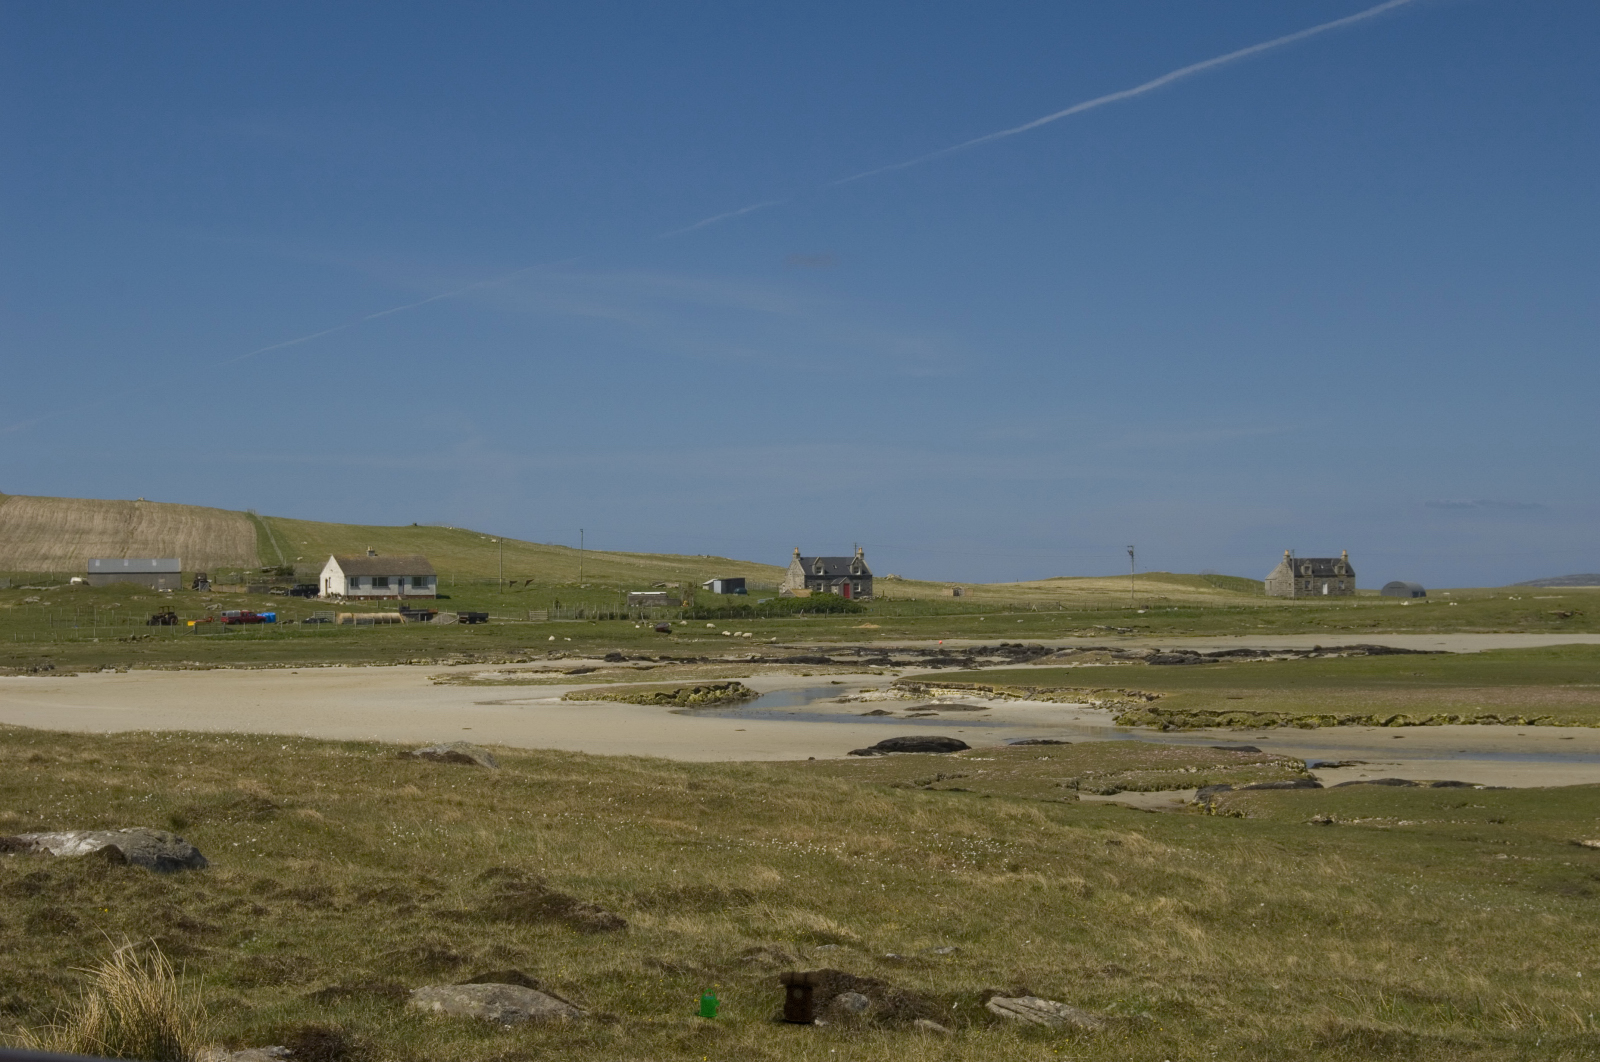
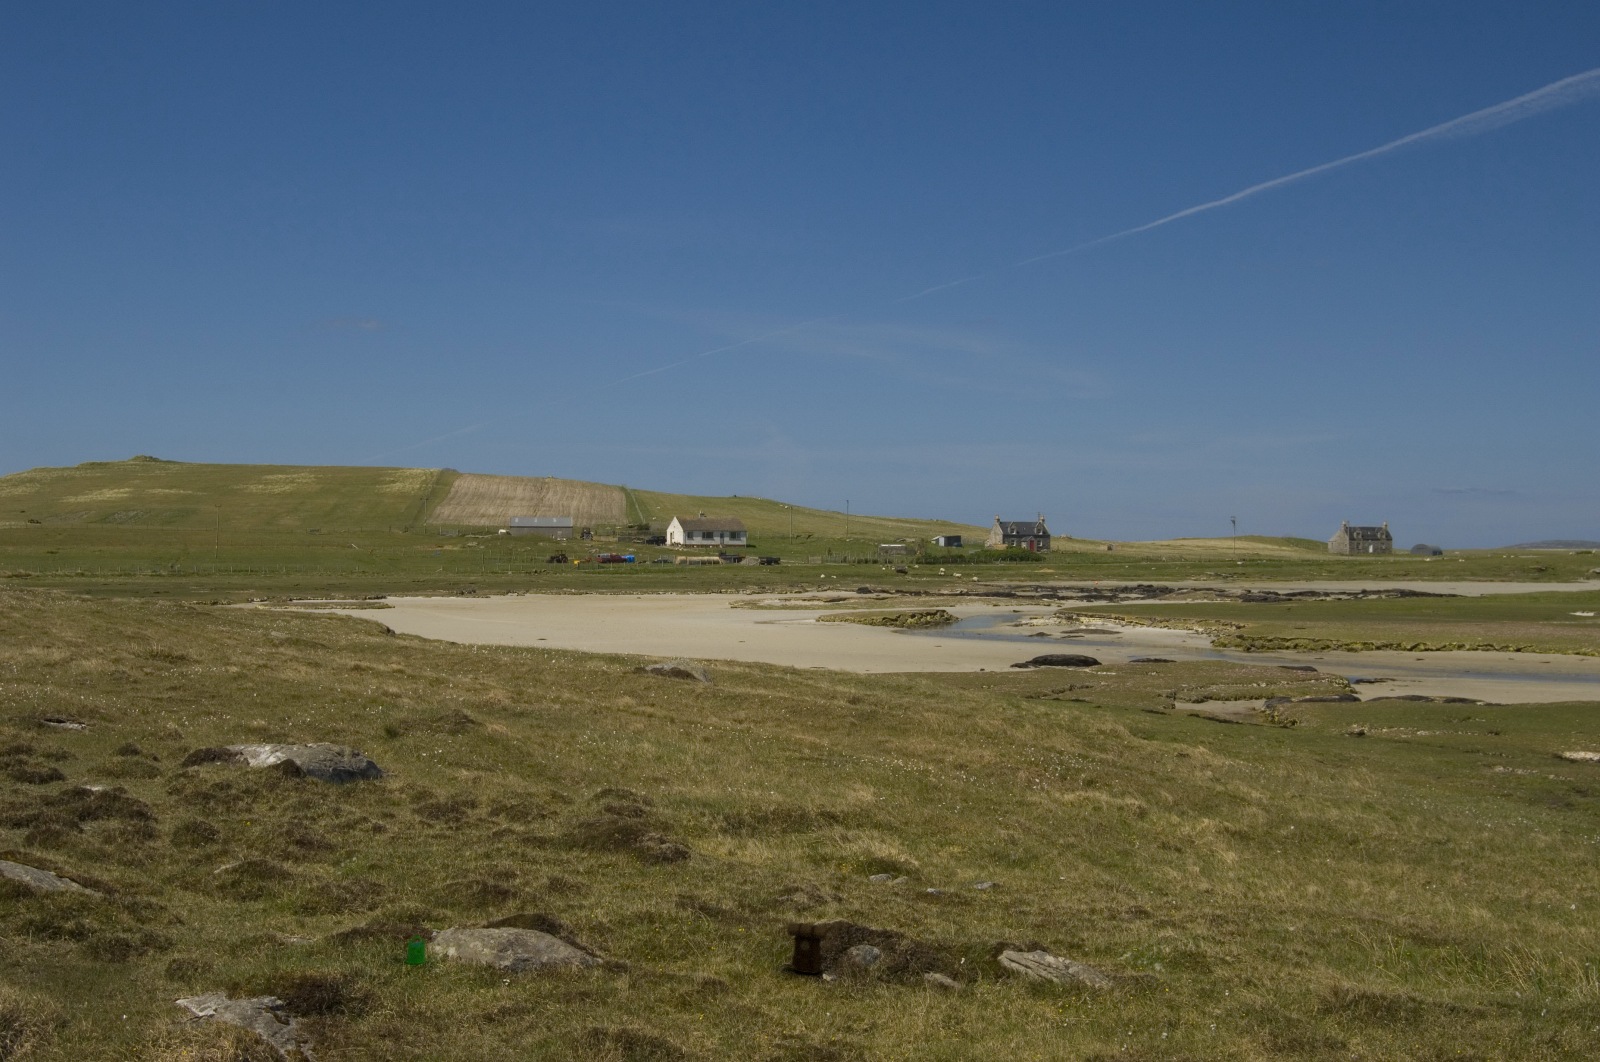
watering can: present [699,989,720,1017] -> present [406,936,425,964]

